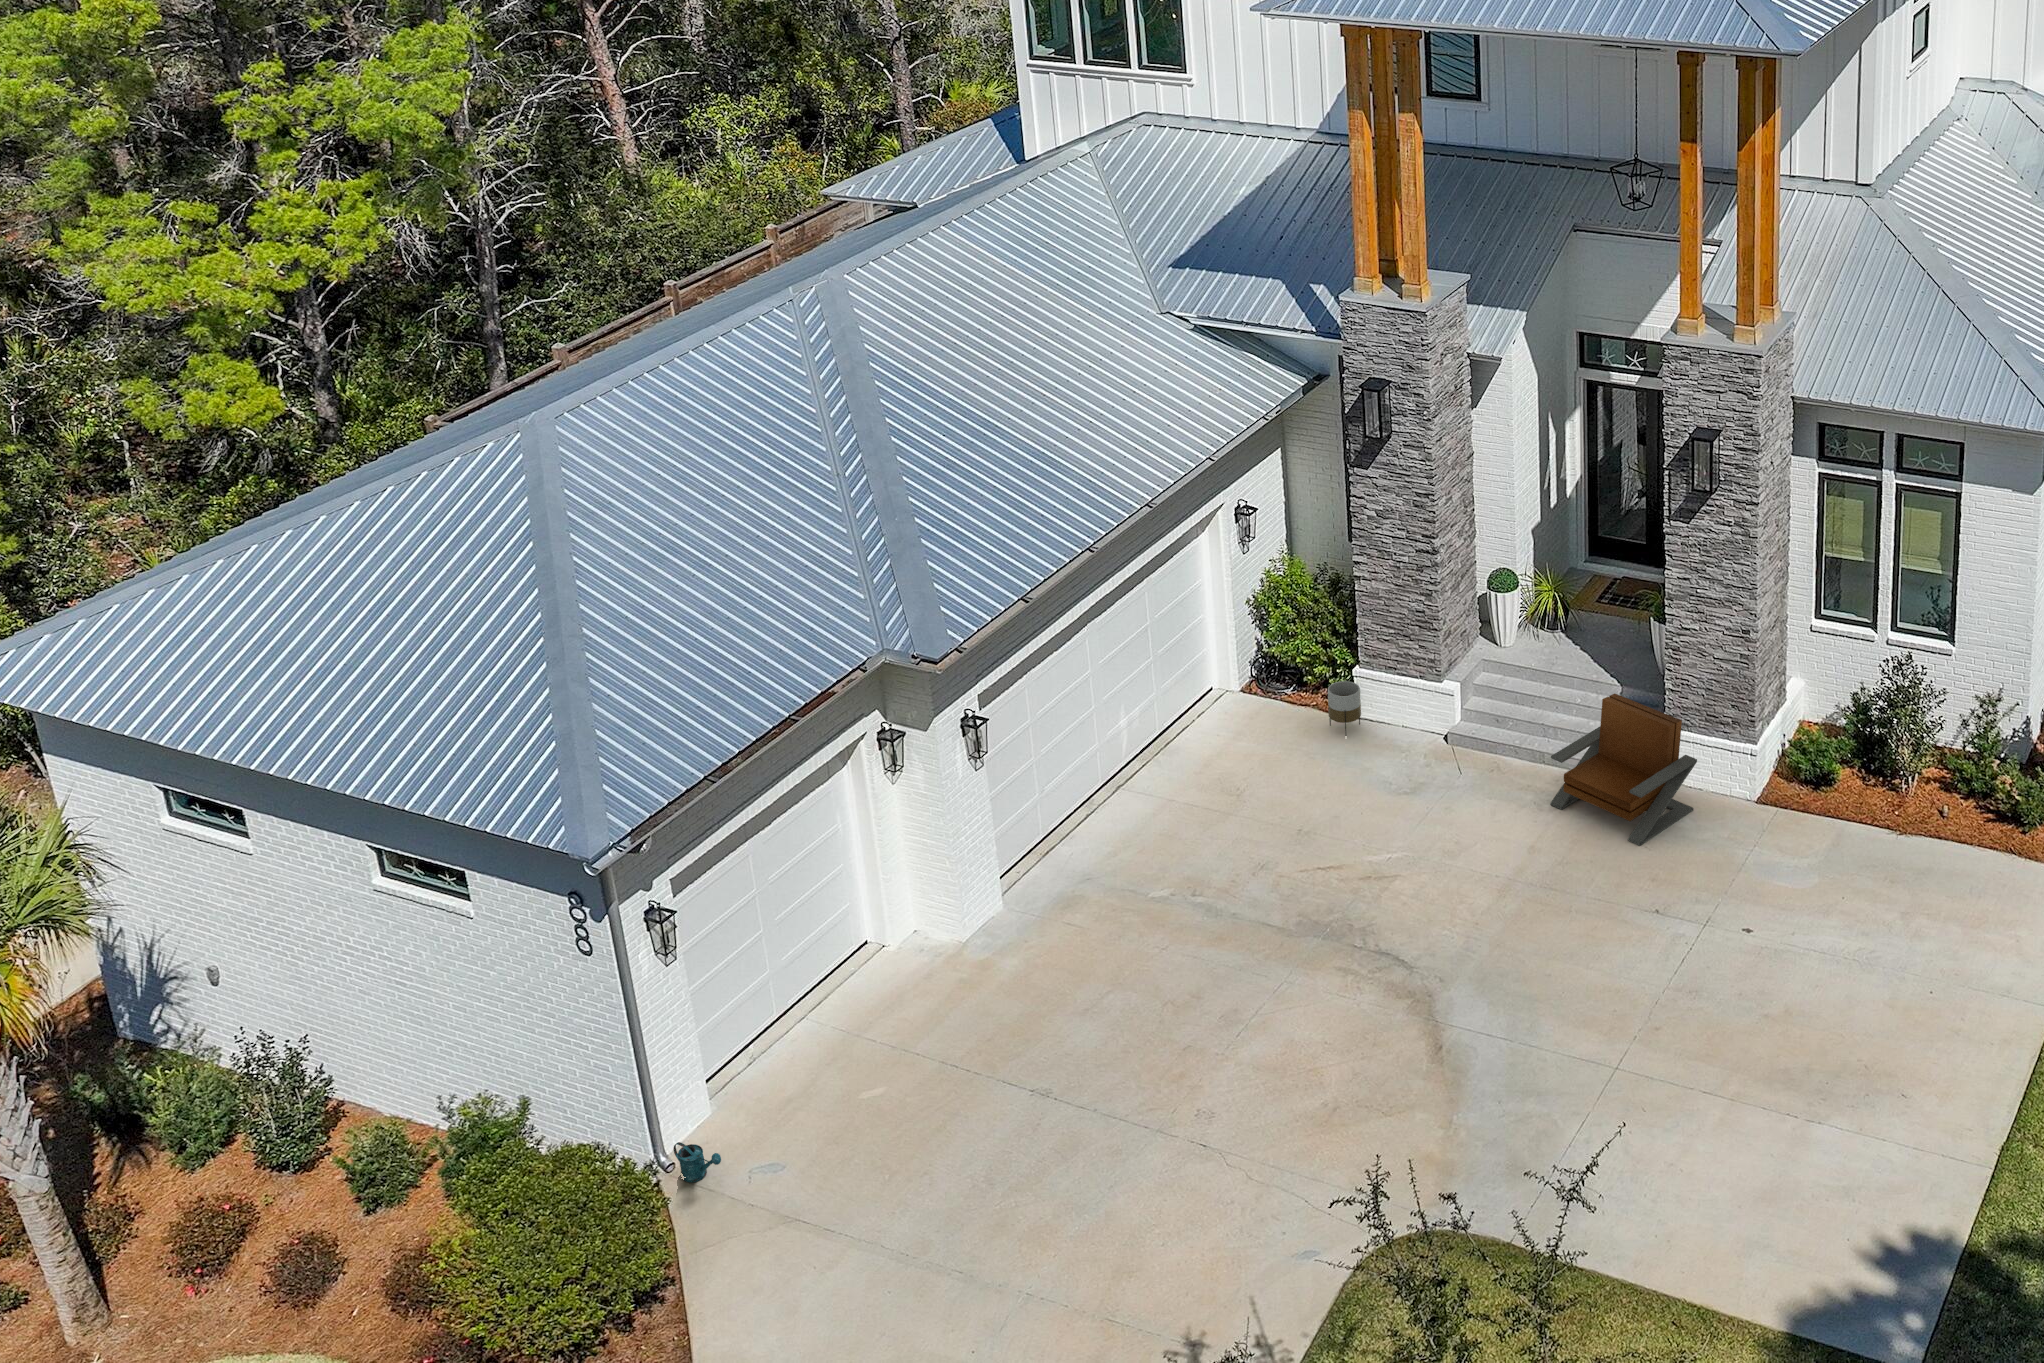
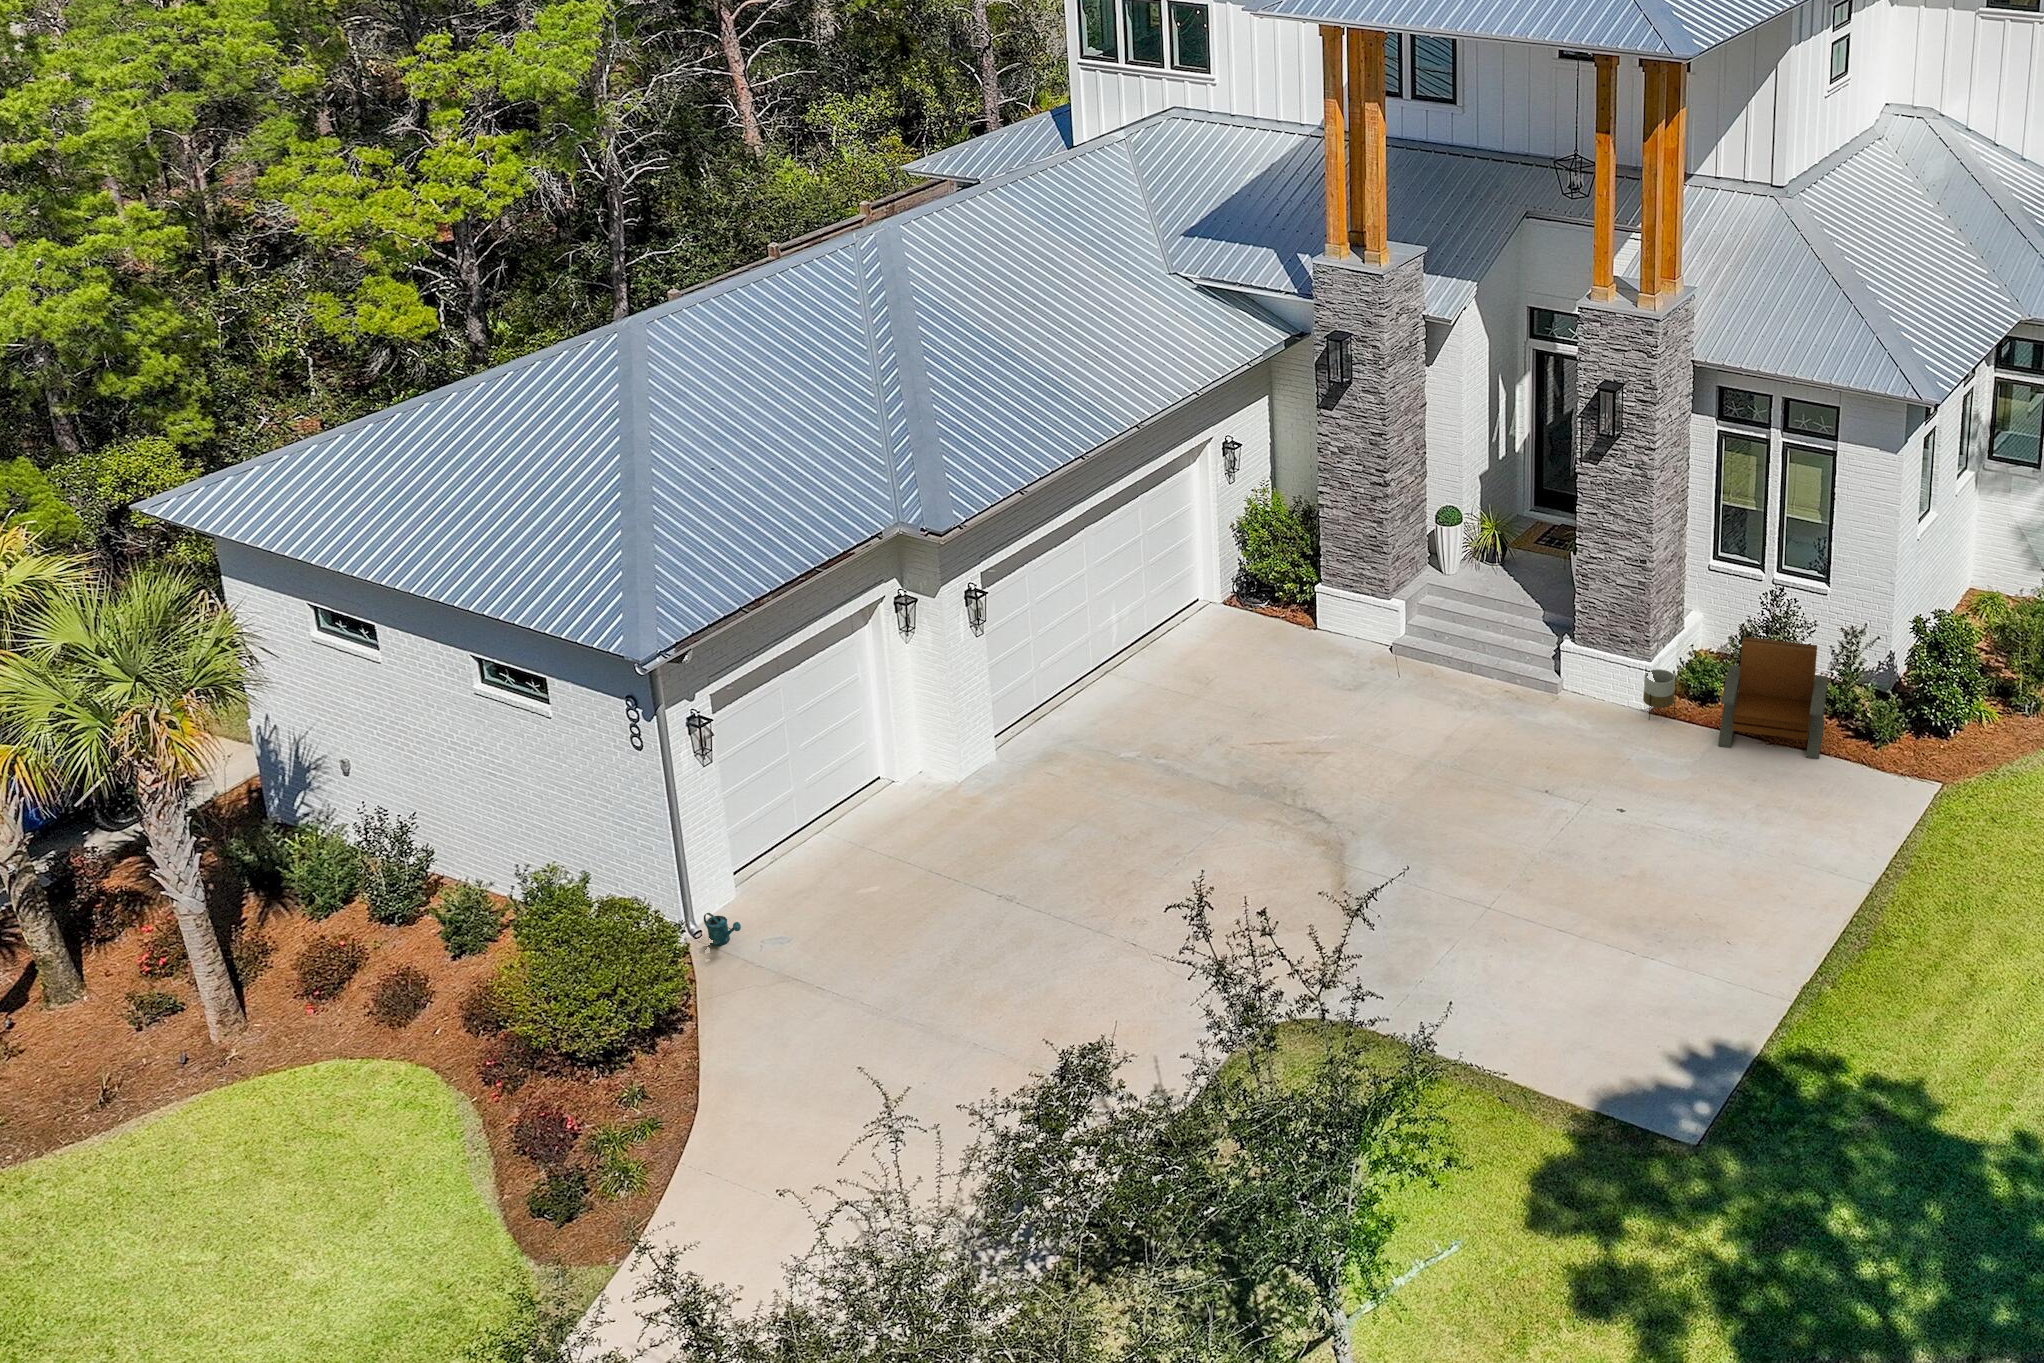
planter: present [1328,681,1361,734] -> present [1643,669,1676,720]
lounge chair: present [1551,694,1697,846] -> present [1718,637,1828,759]

